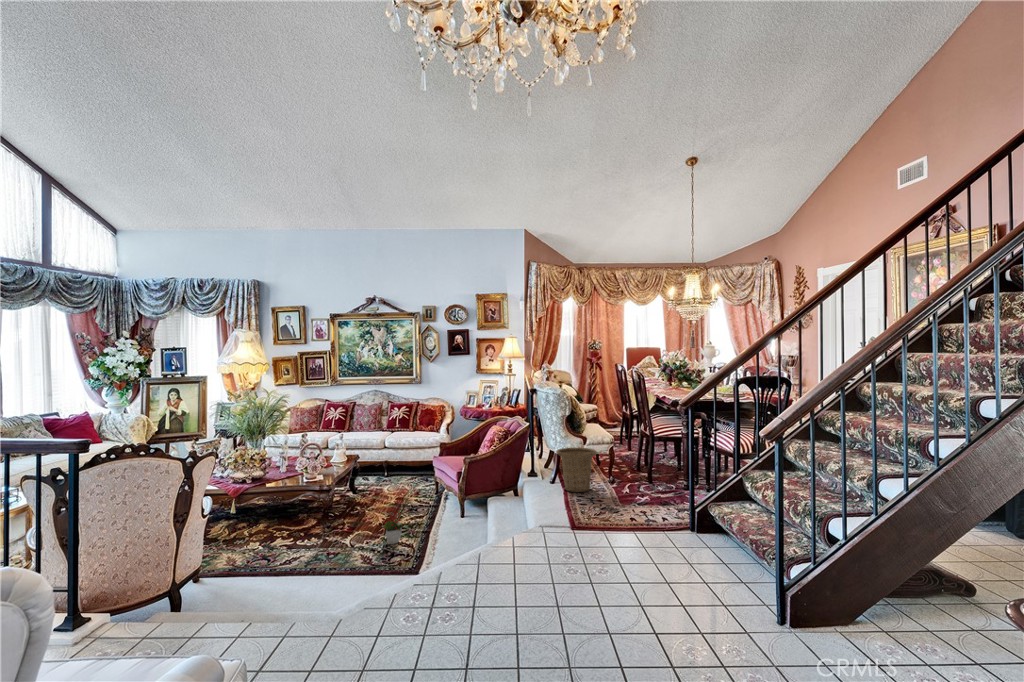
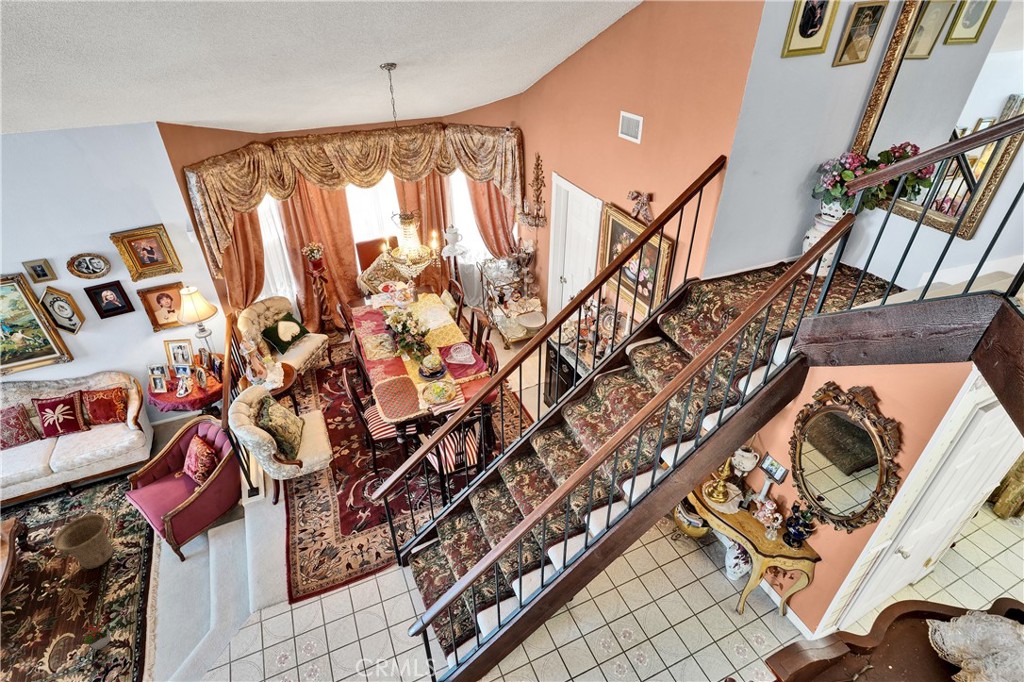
basket: present [556,448,597,492] -> present [53,514,113,569]

